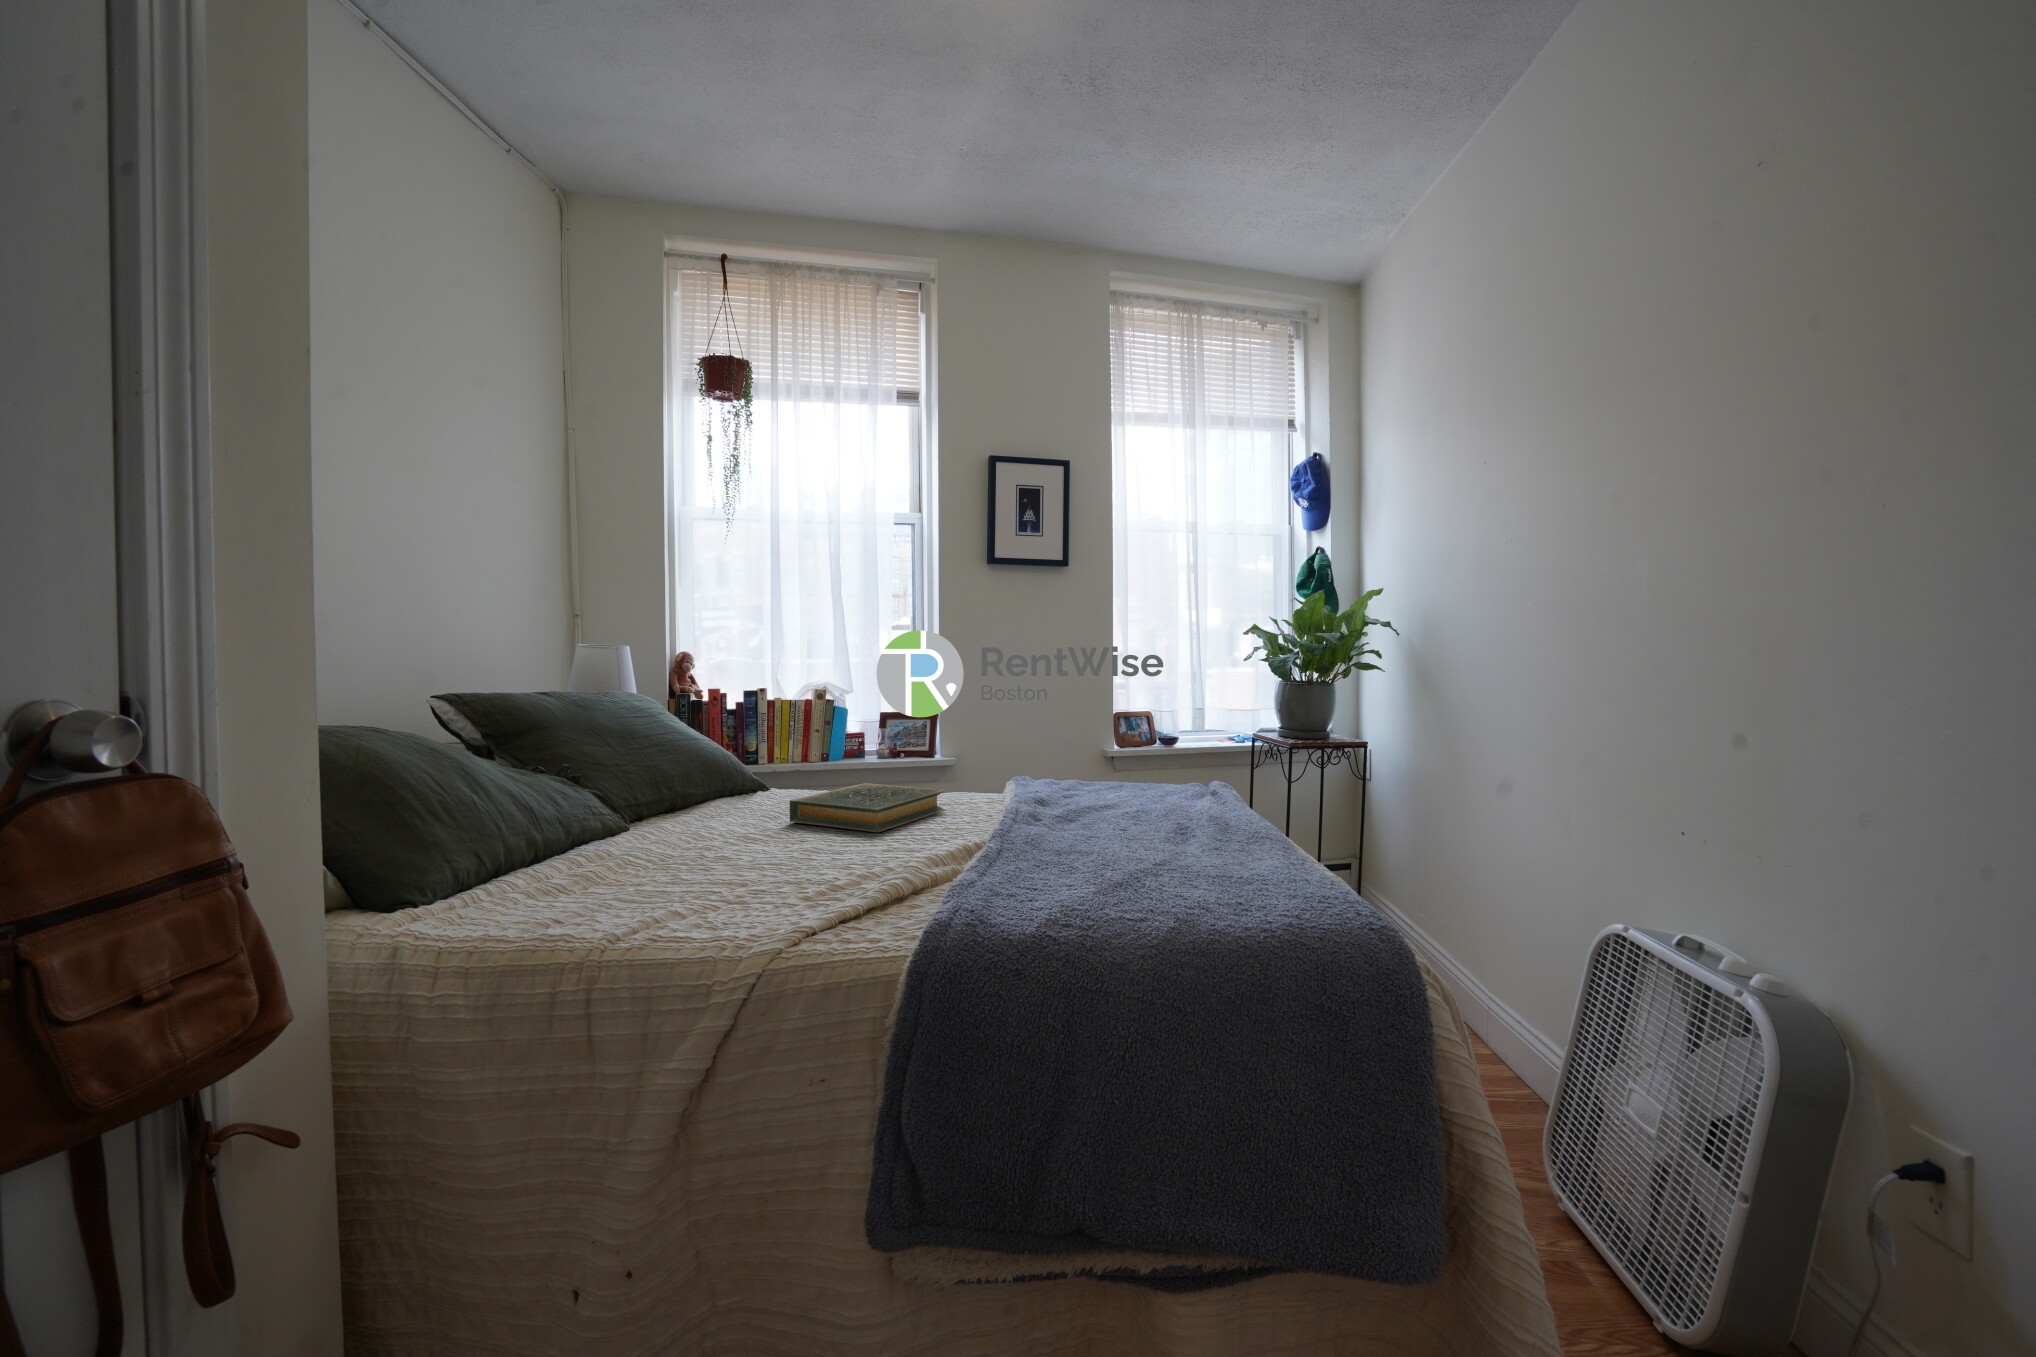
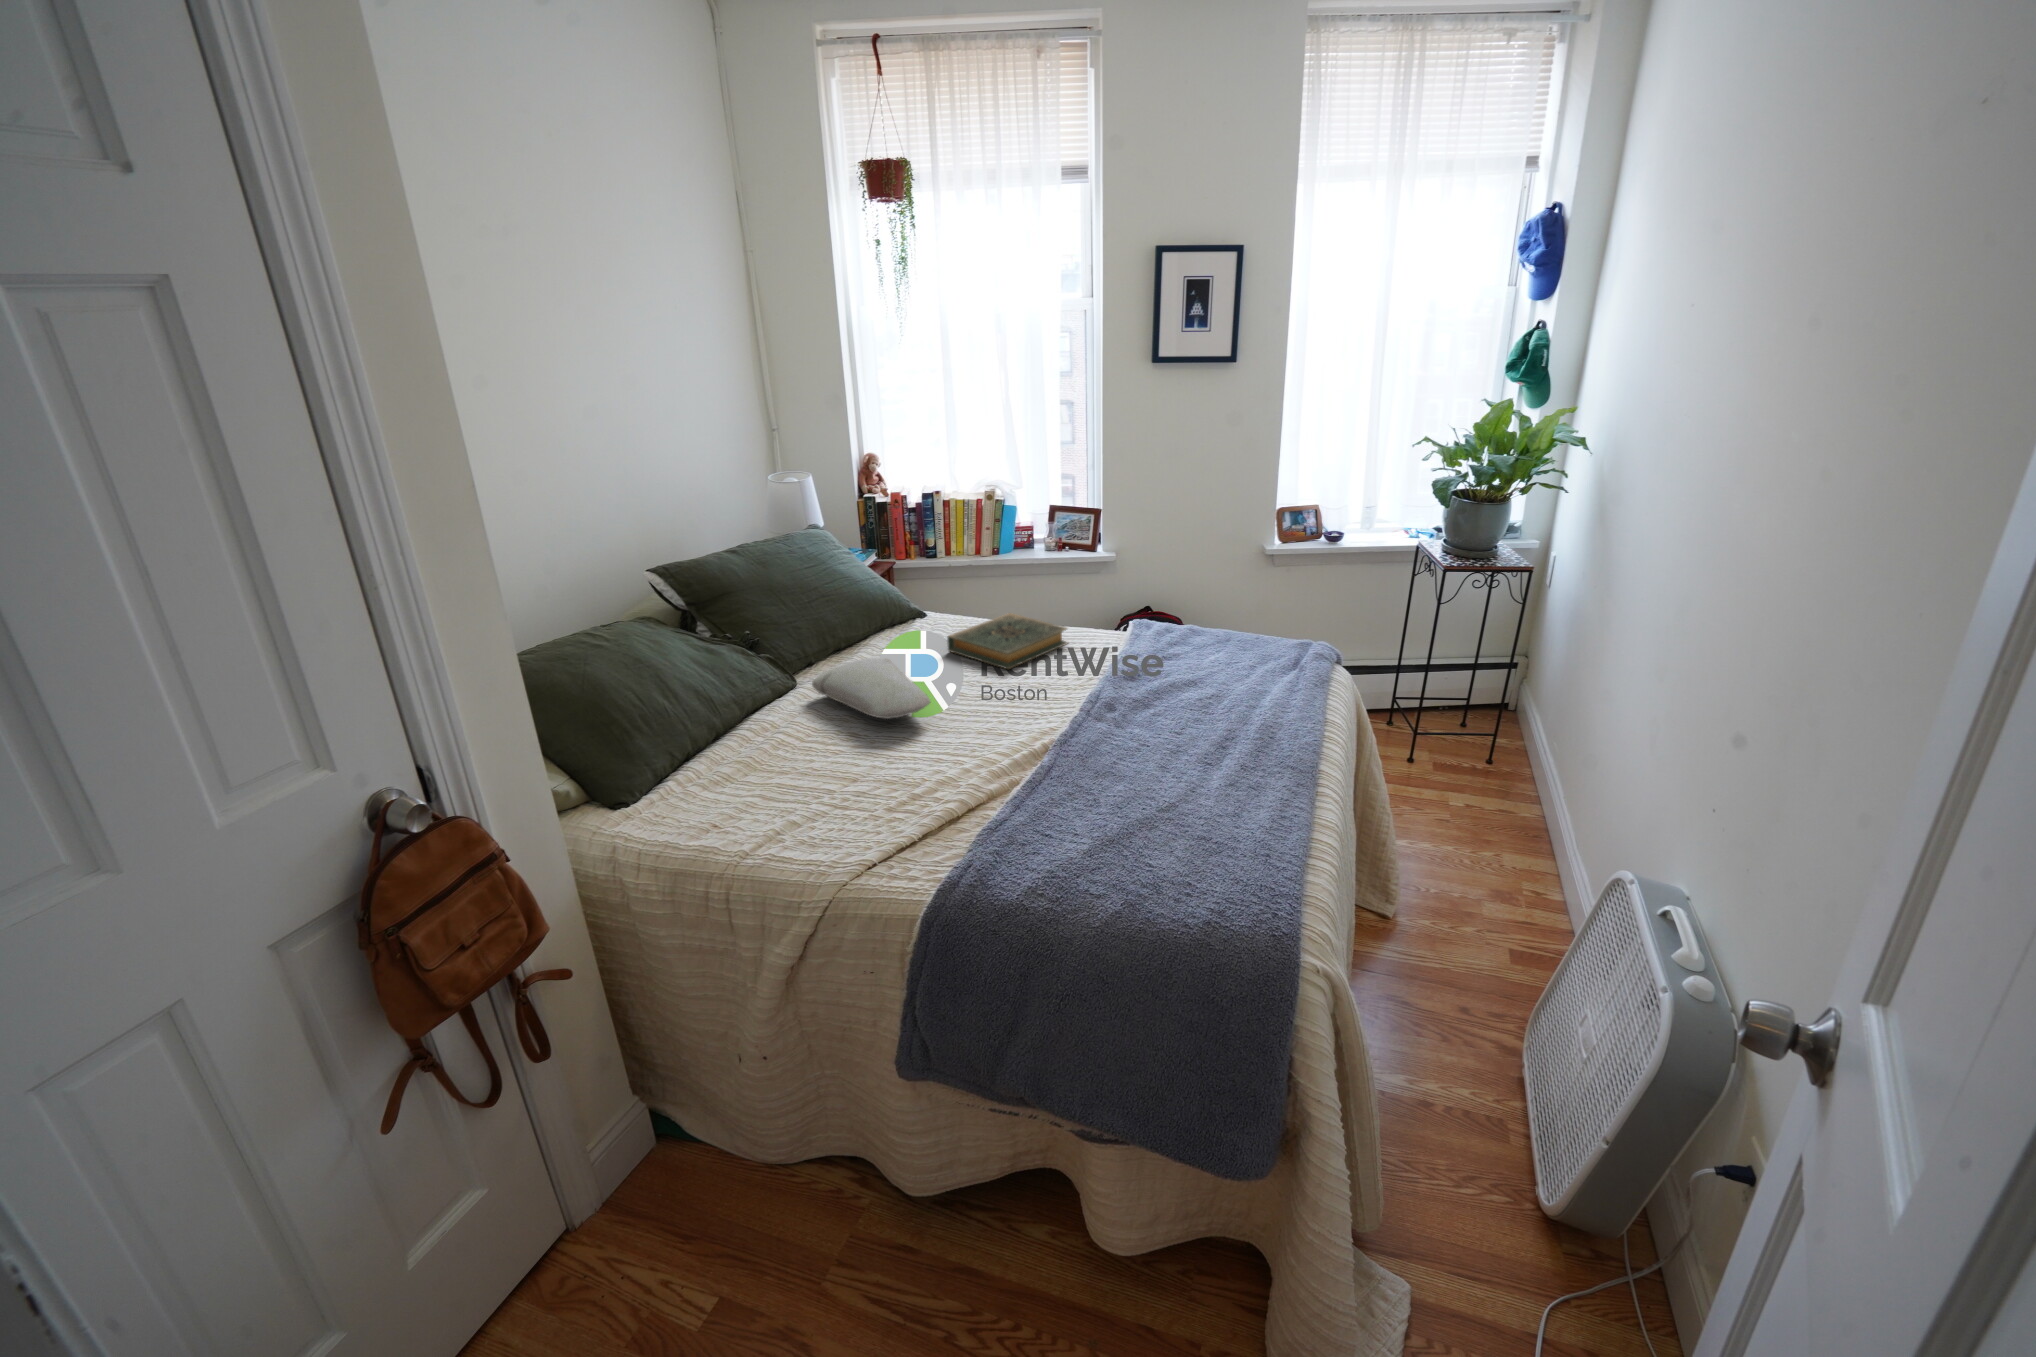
pillow: none [587,812,783,880] -> present [812,657,931,719]

